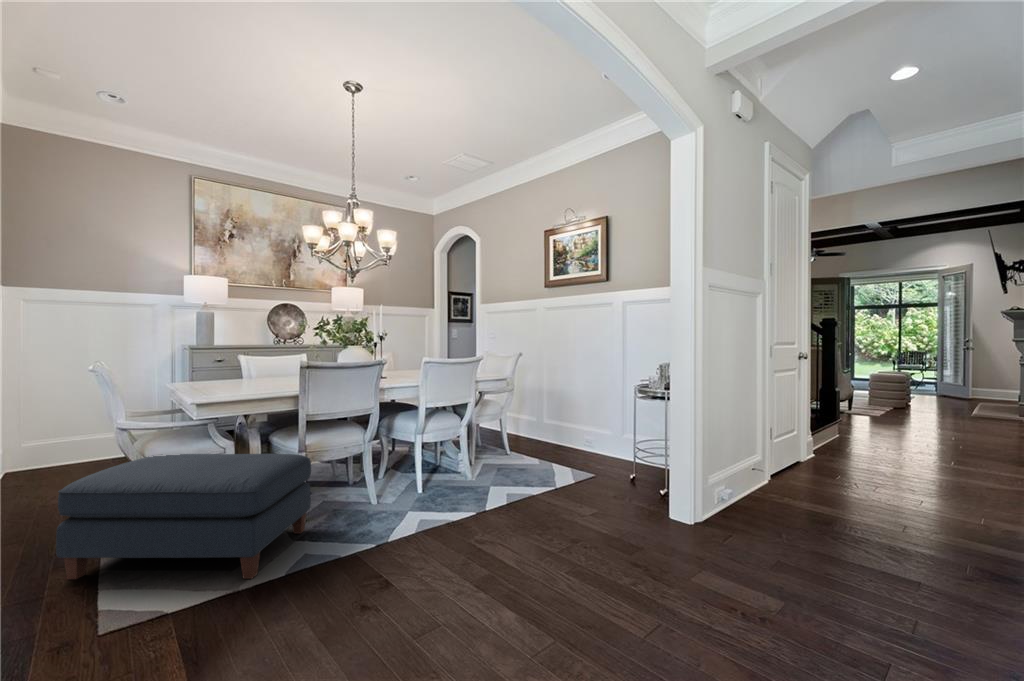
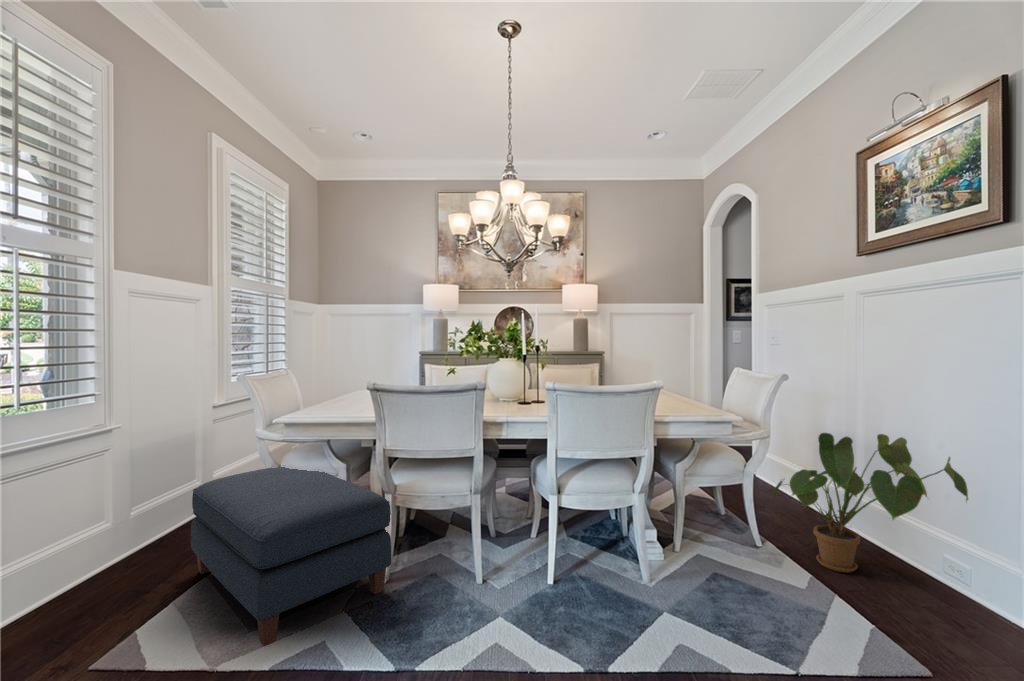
house plant: none [513,383,595,456] -> present [771,433,968,572]

